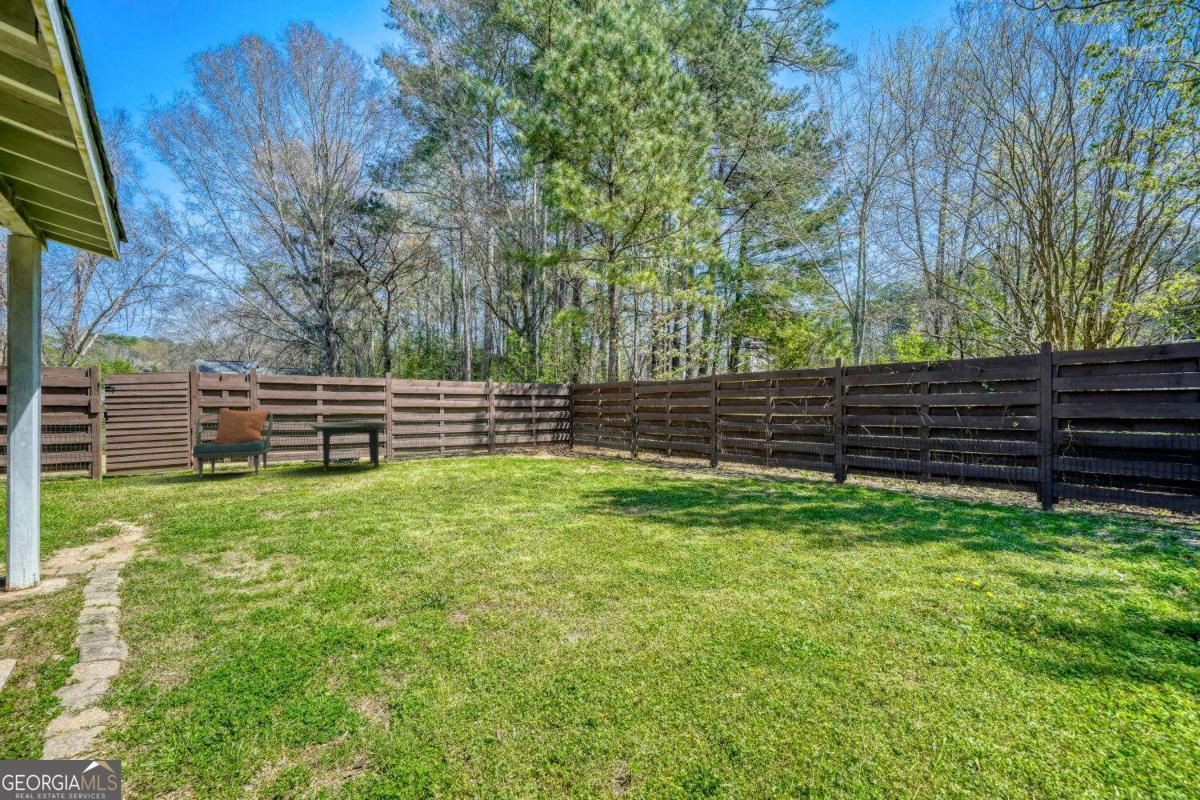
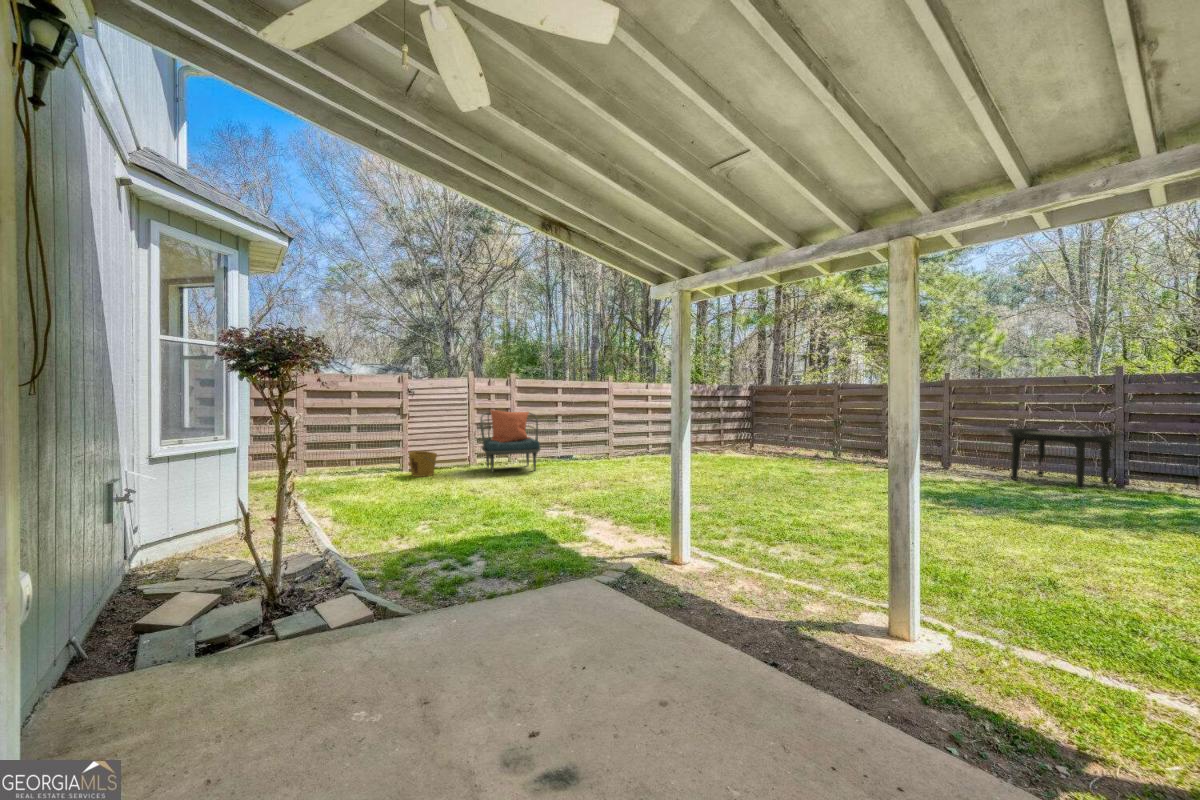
round table: present [310,422,388,470] -> present [1006,428,1120,489]
bucket: none [92,455,132,483] -> present [409,451,437,477]

